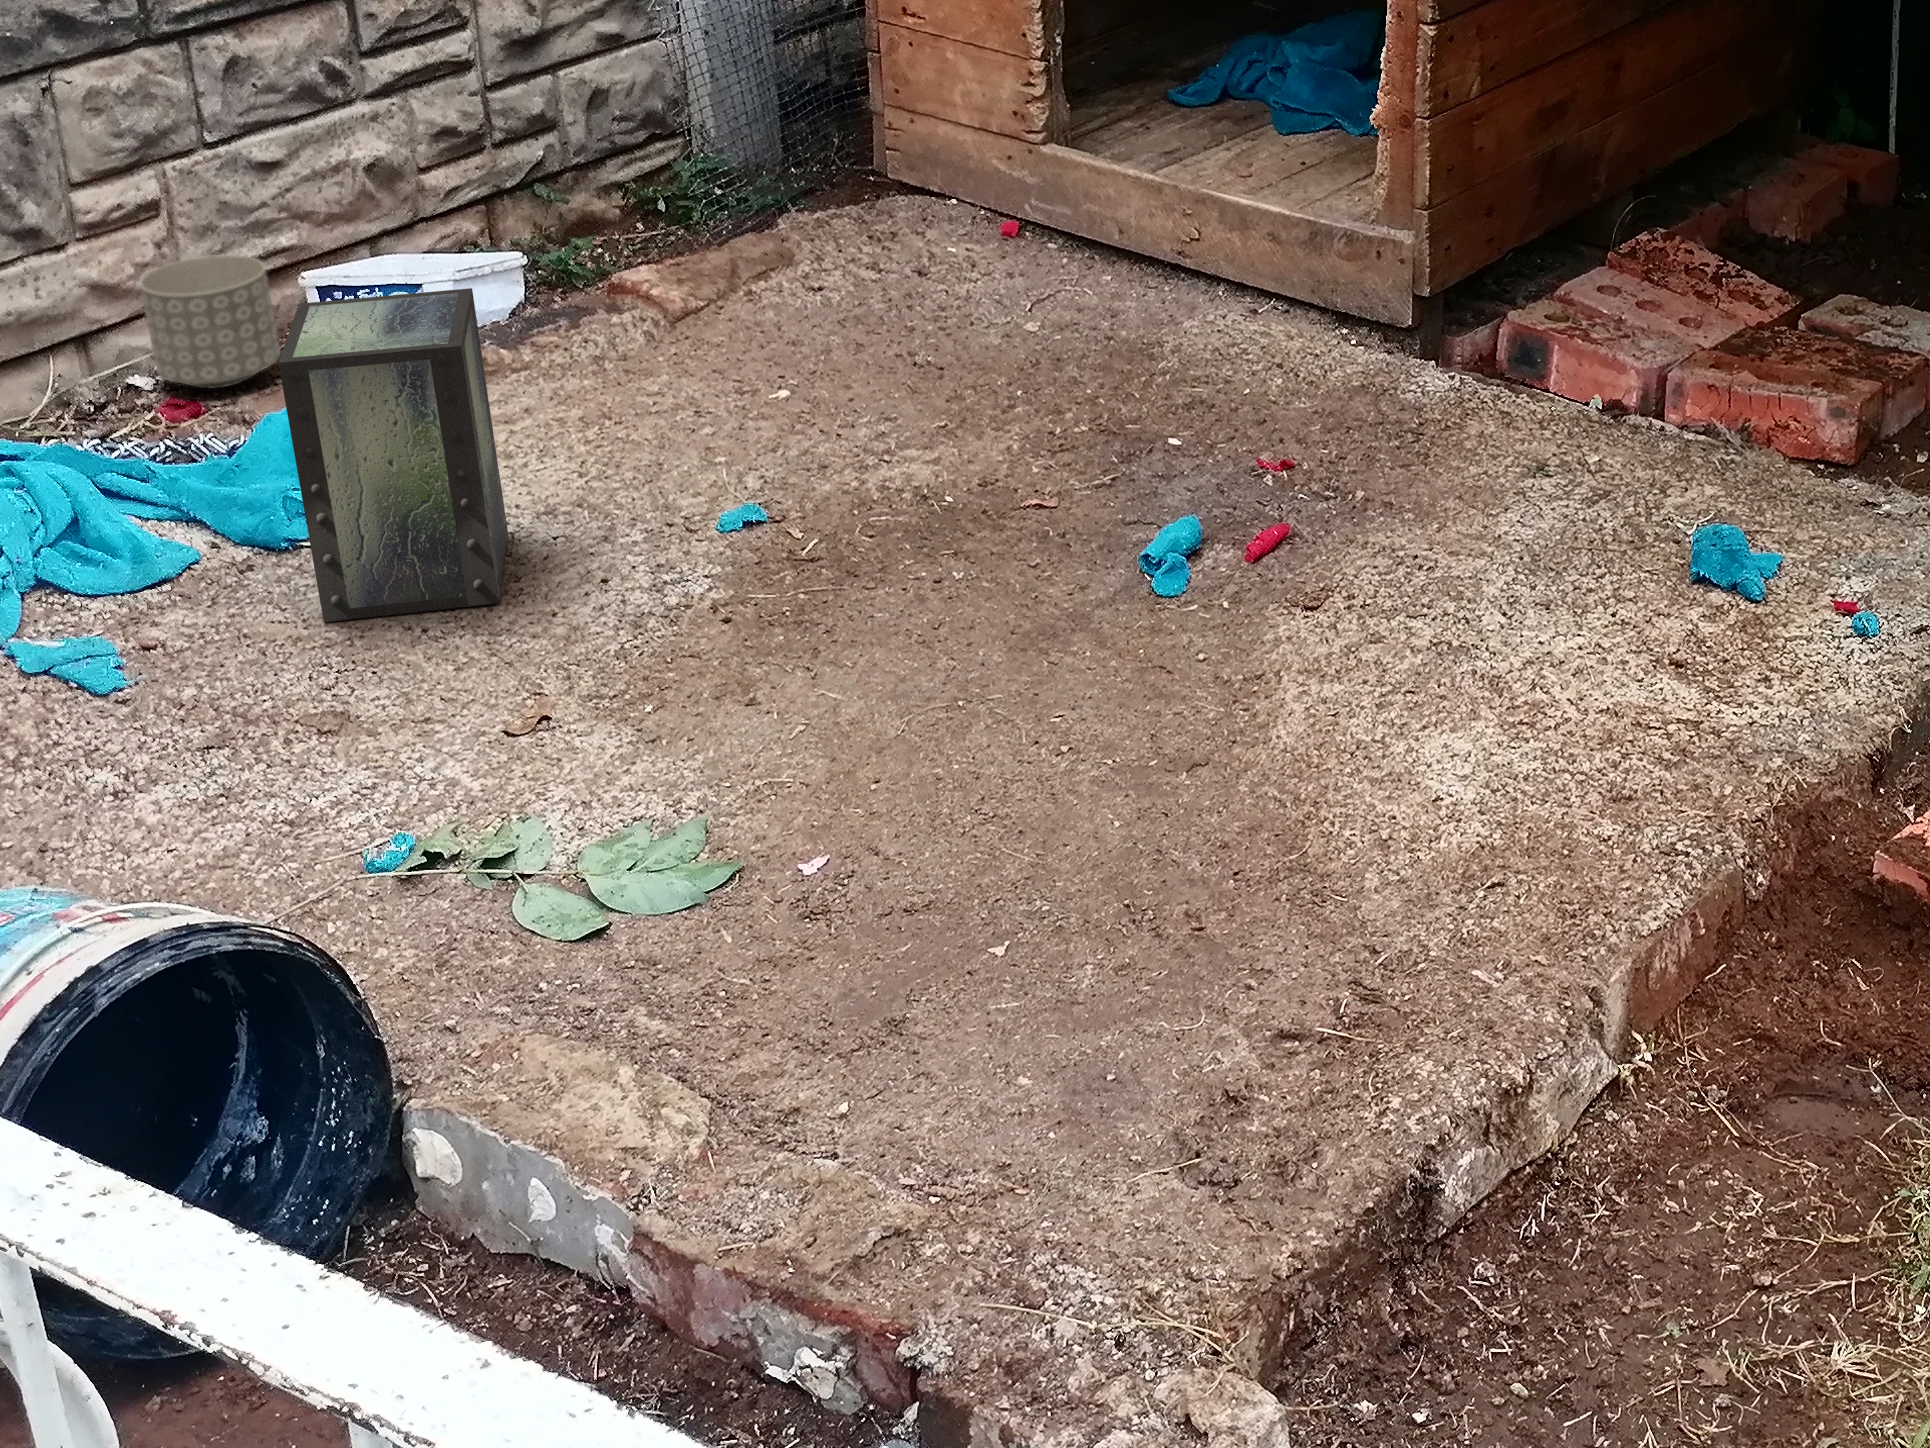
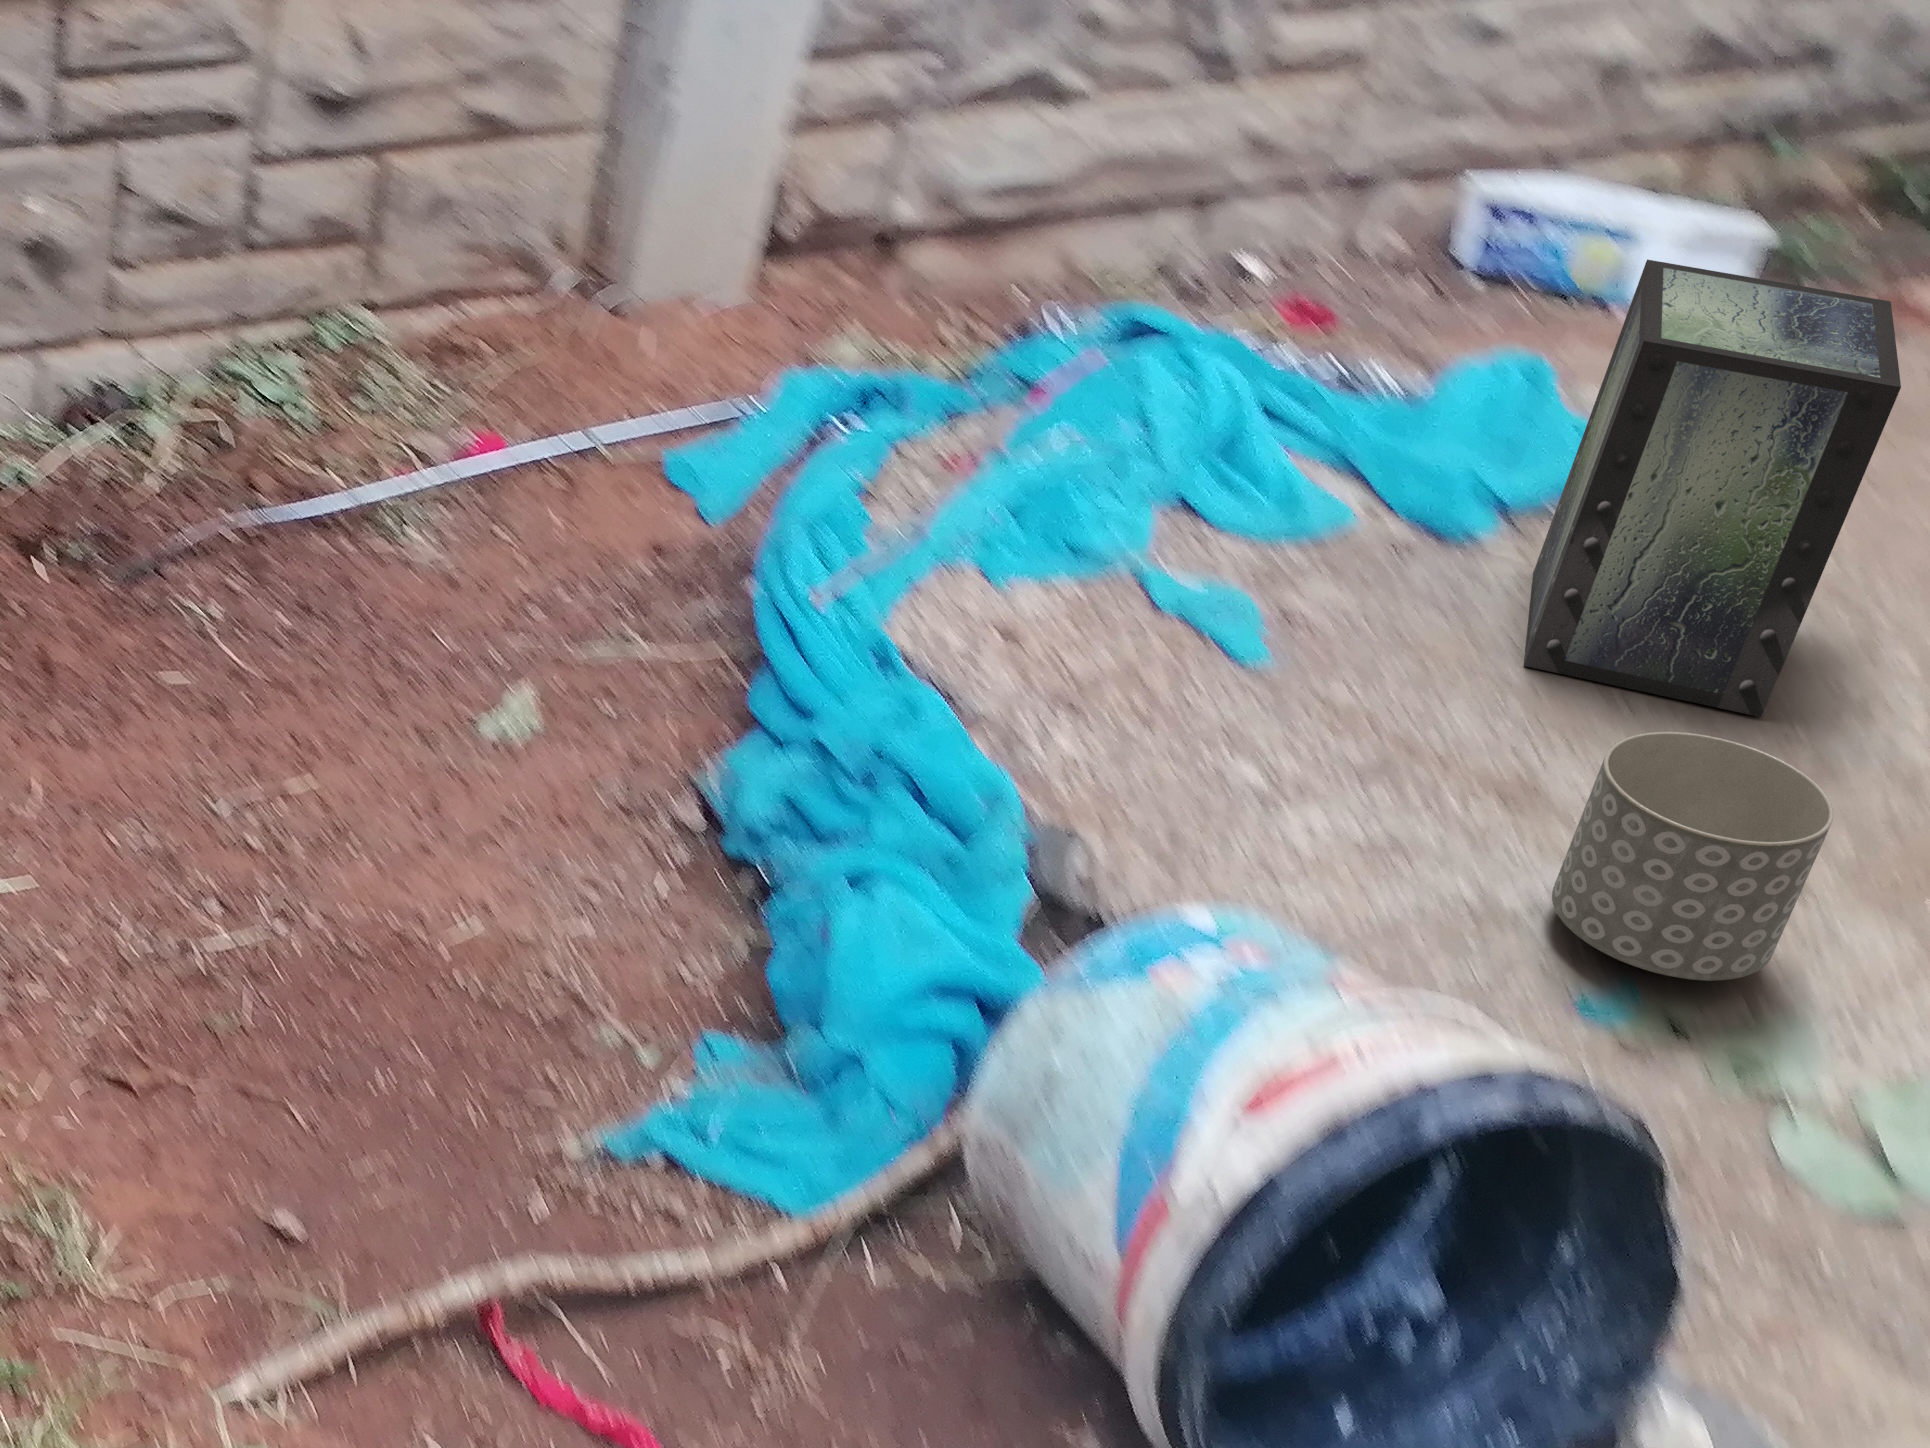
planter: present [140,255,280,388] -> present [1552,732,1834,981]

